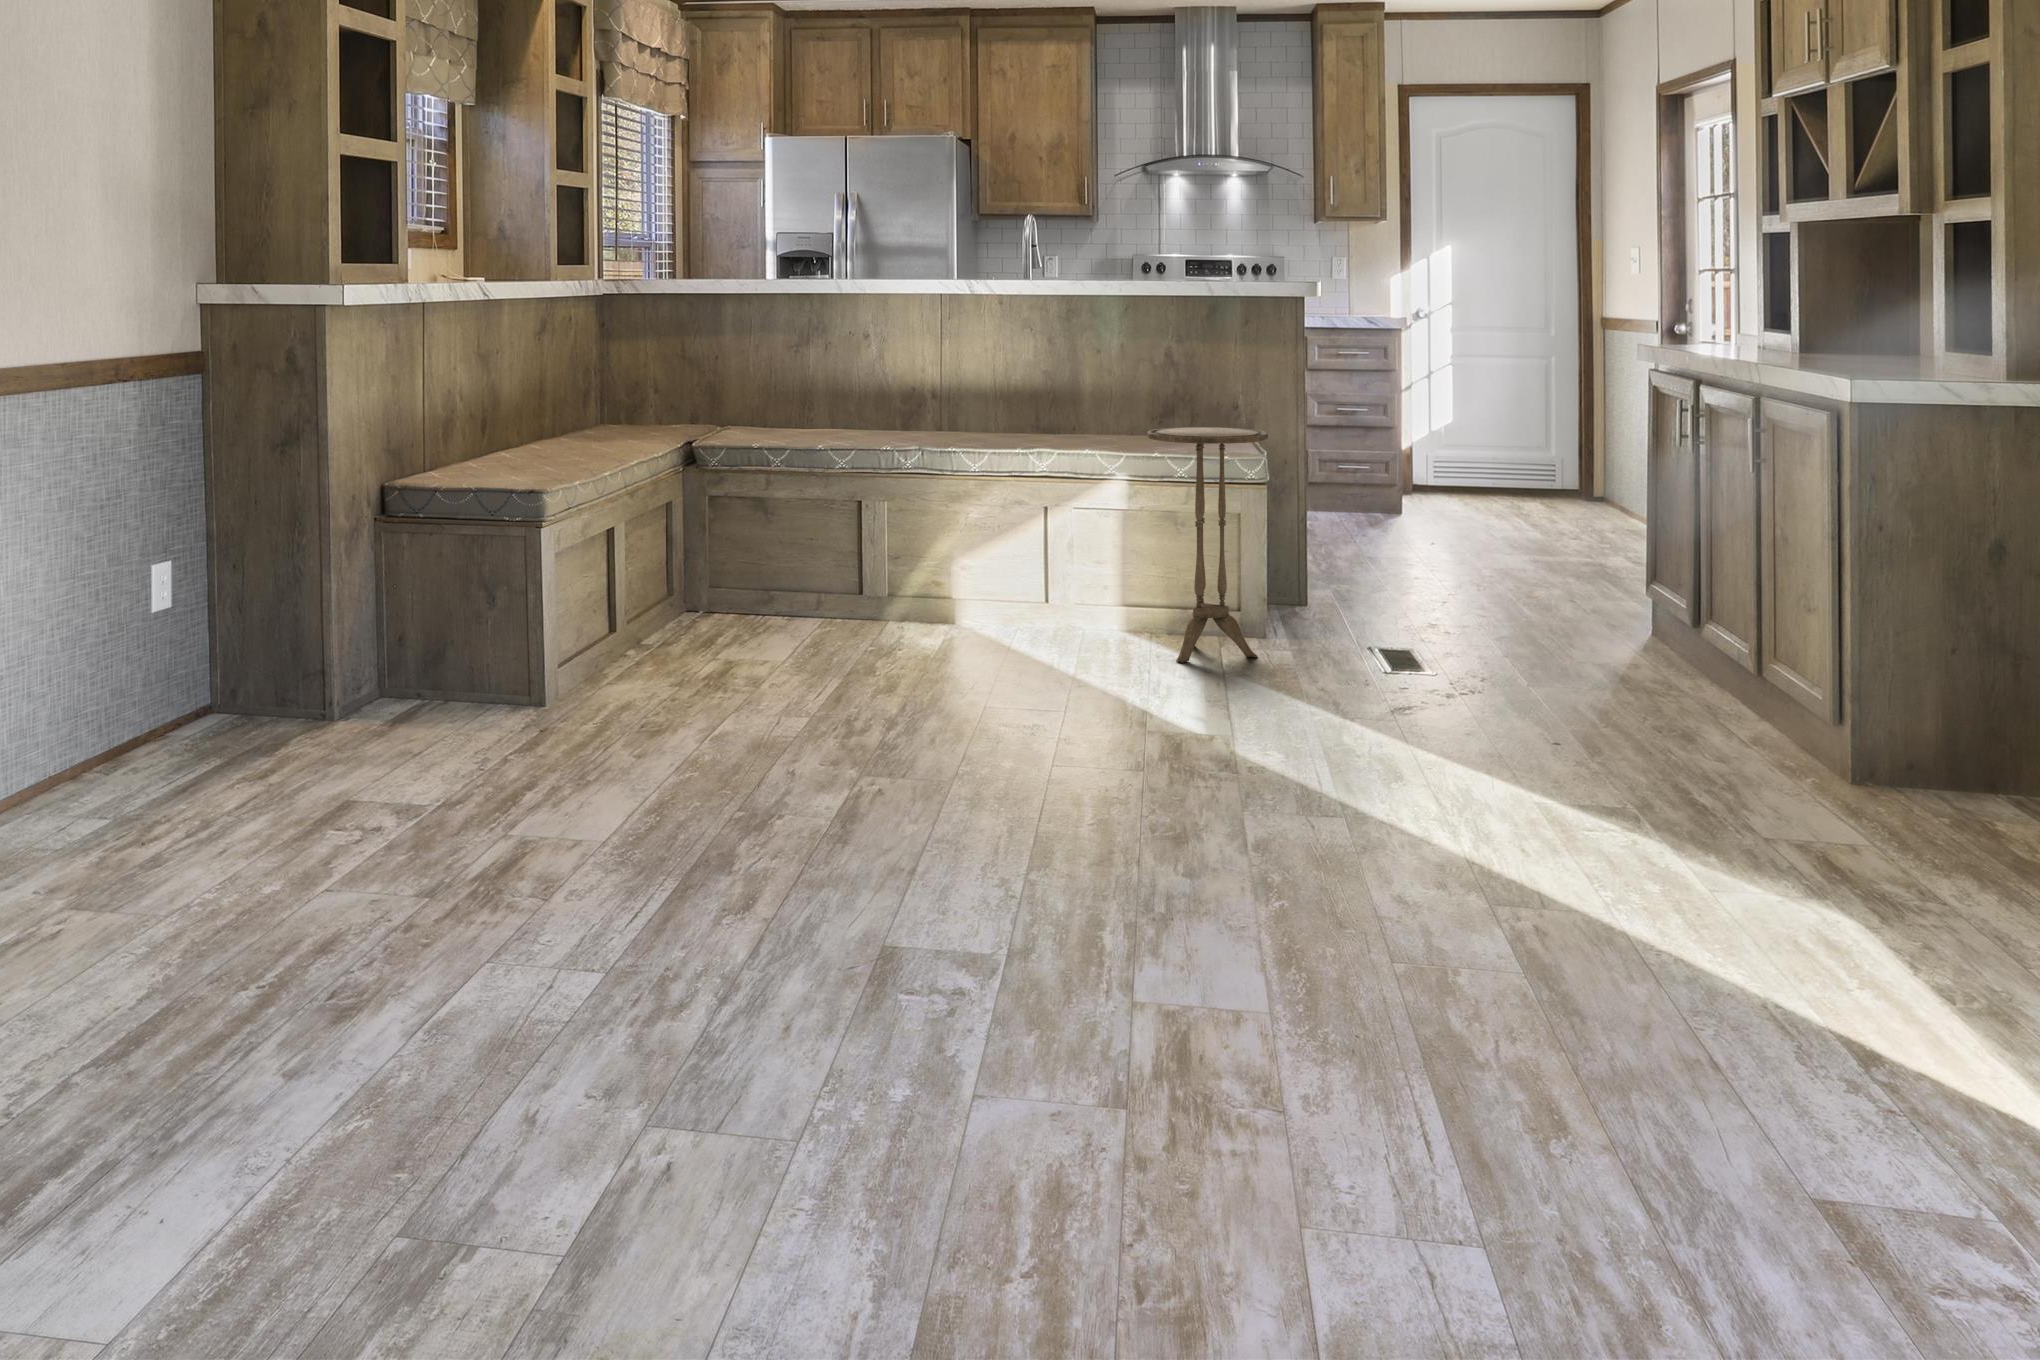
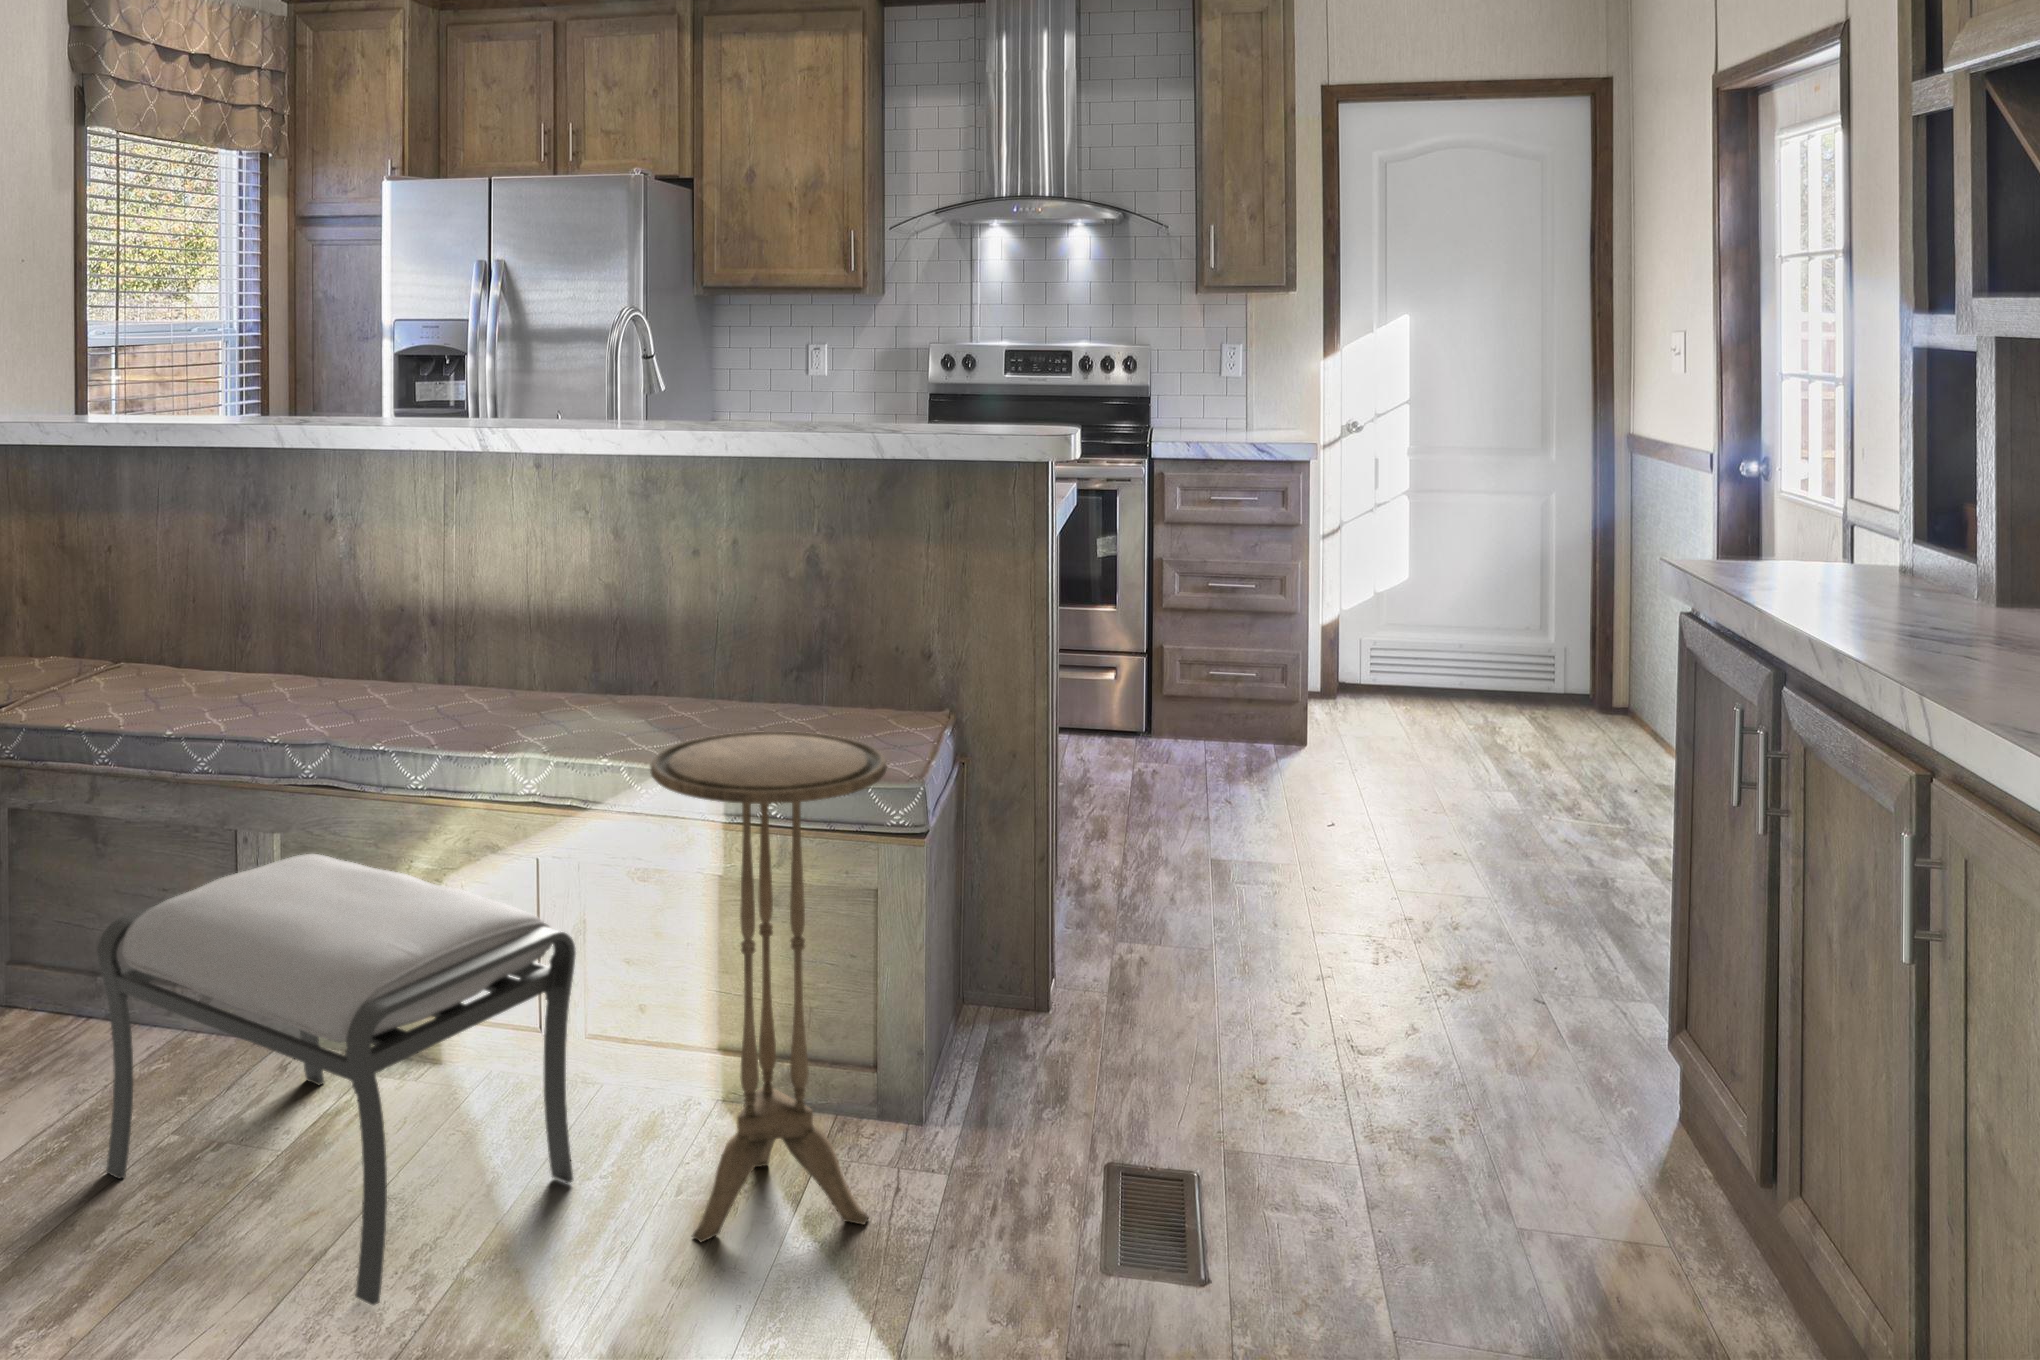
ottoman: none [855,503,1102,678] -> present [97,854,576,1305]

